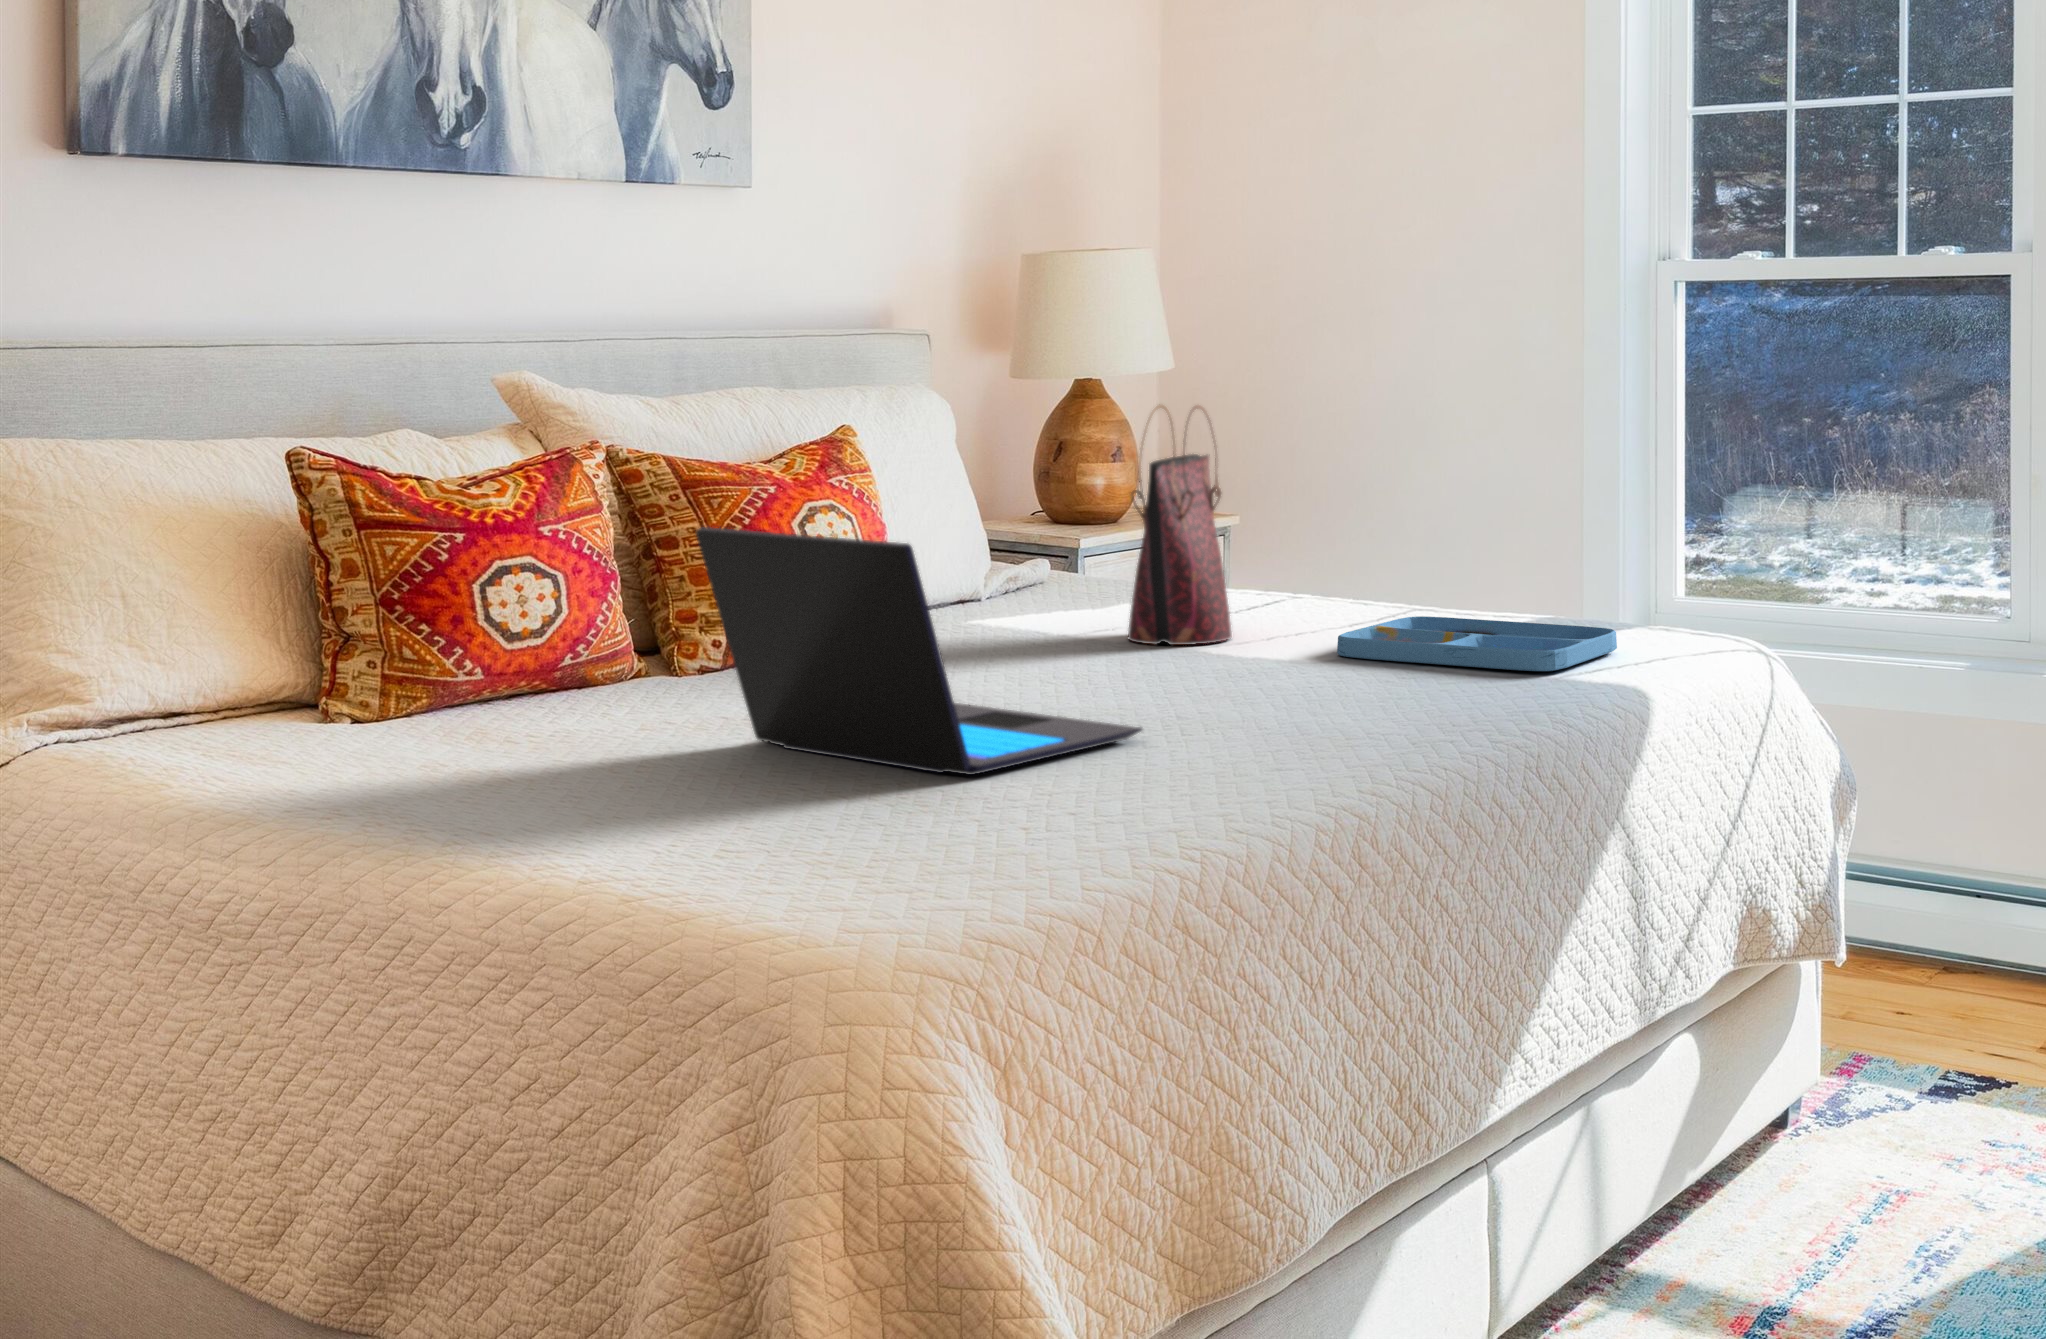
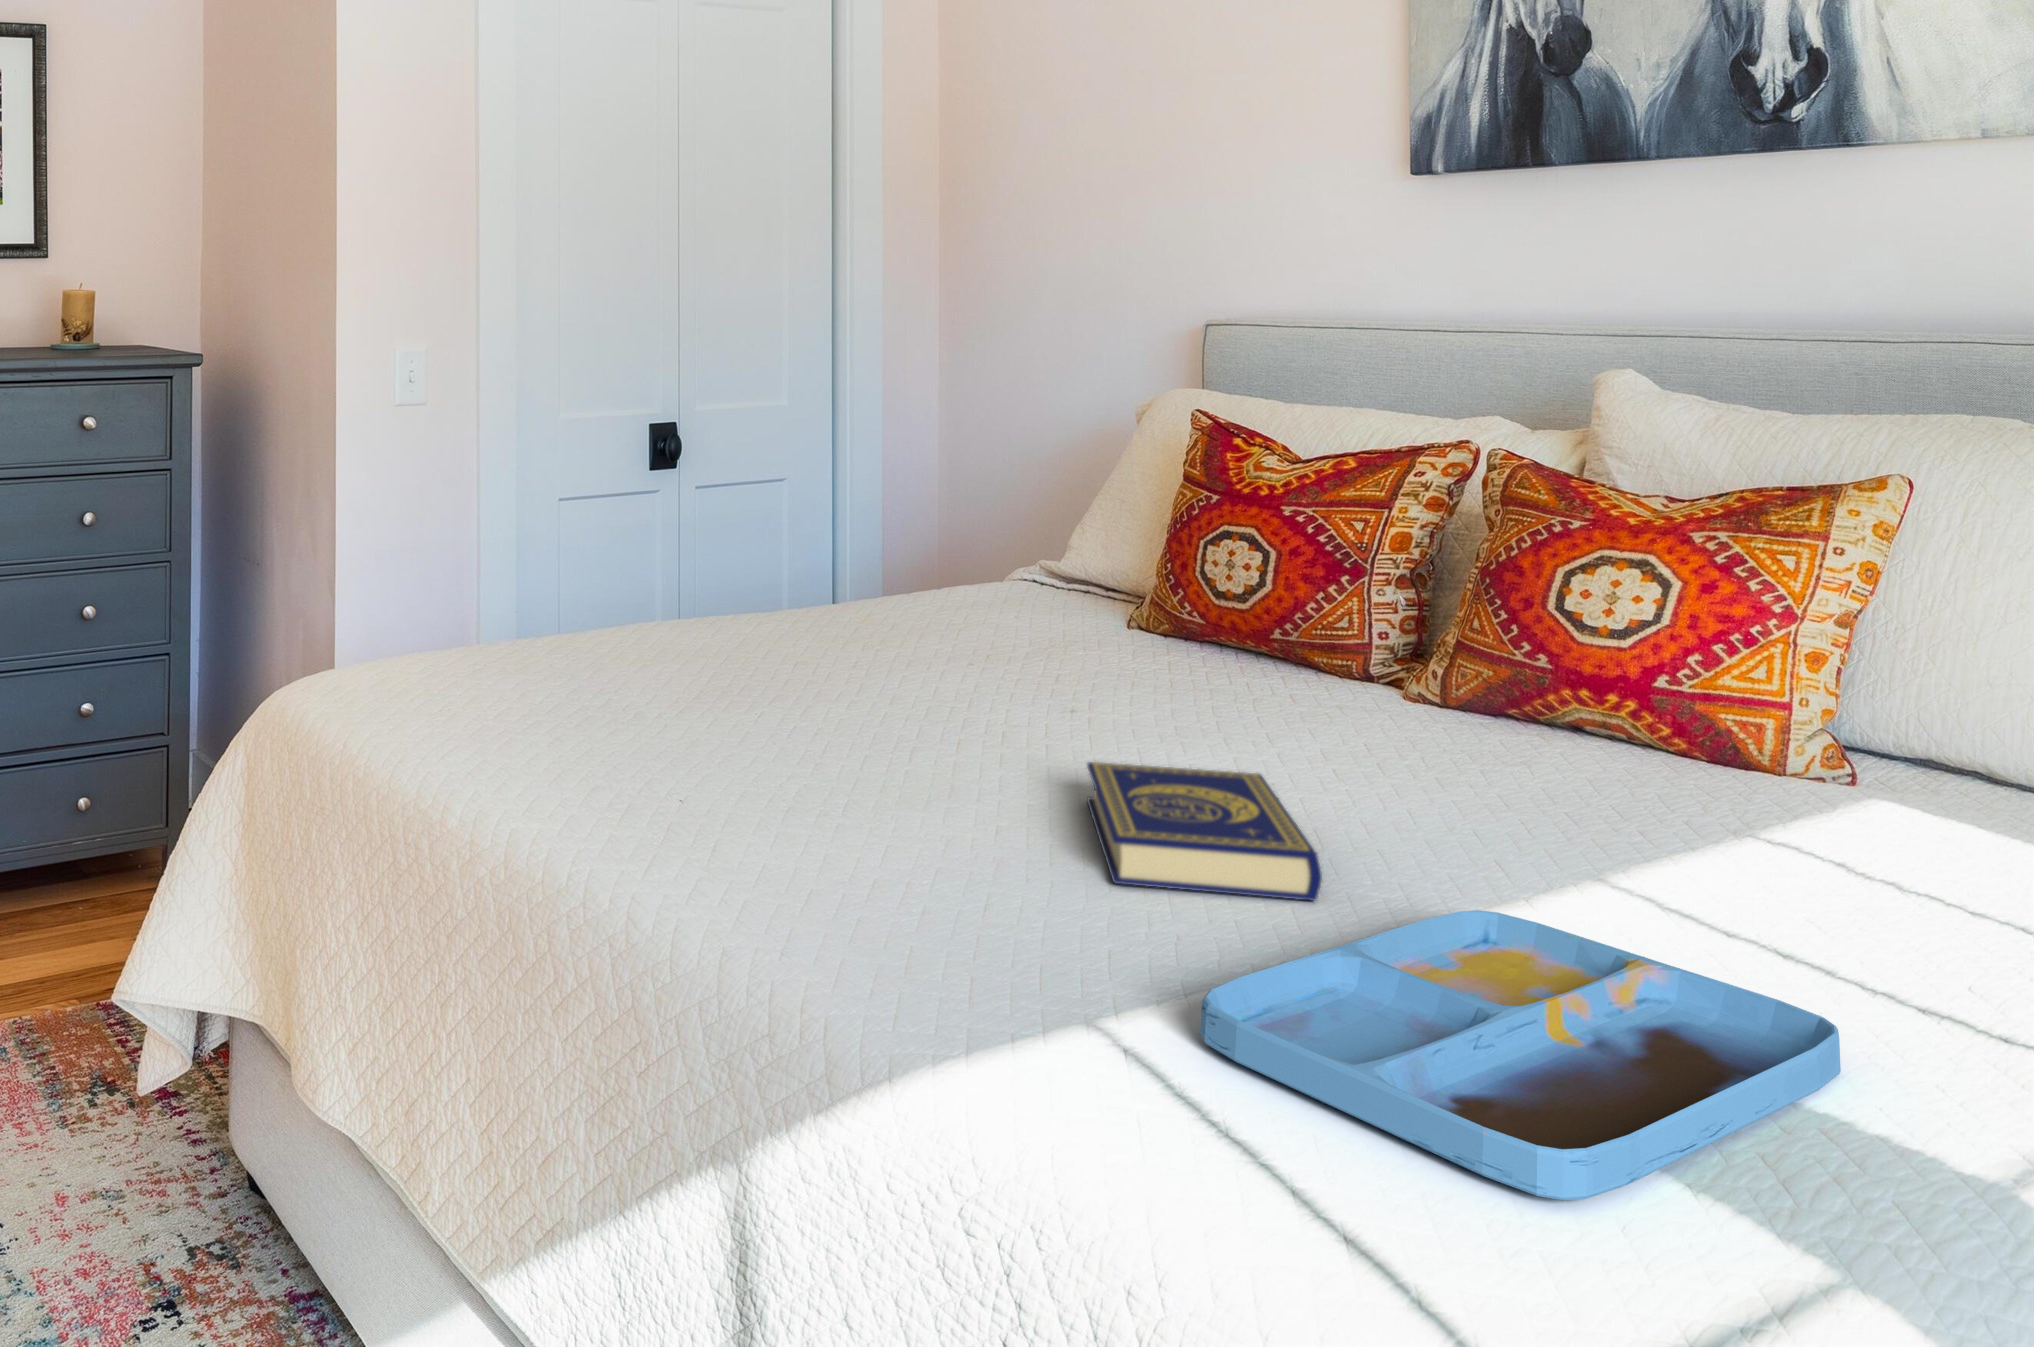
handbag: present [1128,405,1232,645] -> none [1547,473,1901,918]
laptop: present [695,527,1142,775] -> none [677,480,1078,756]
book: none [1133,640,1344,698] -> present [1087,762,1322,901]

